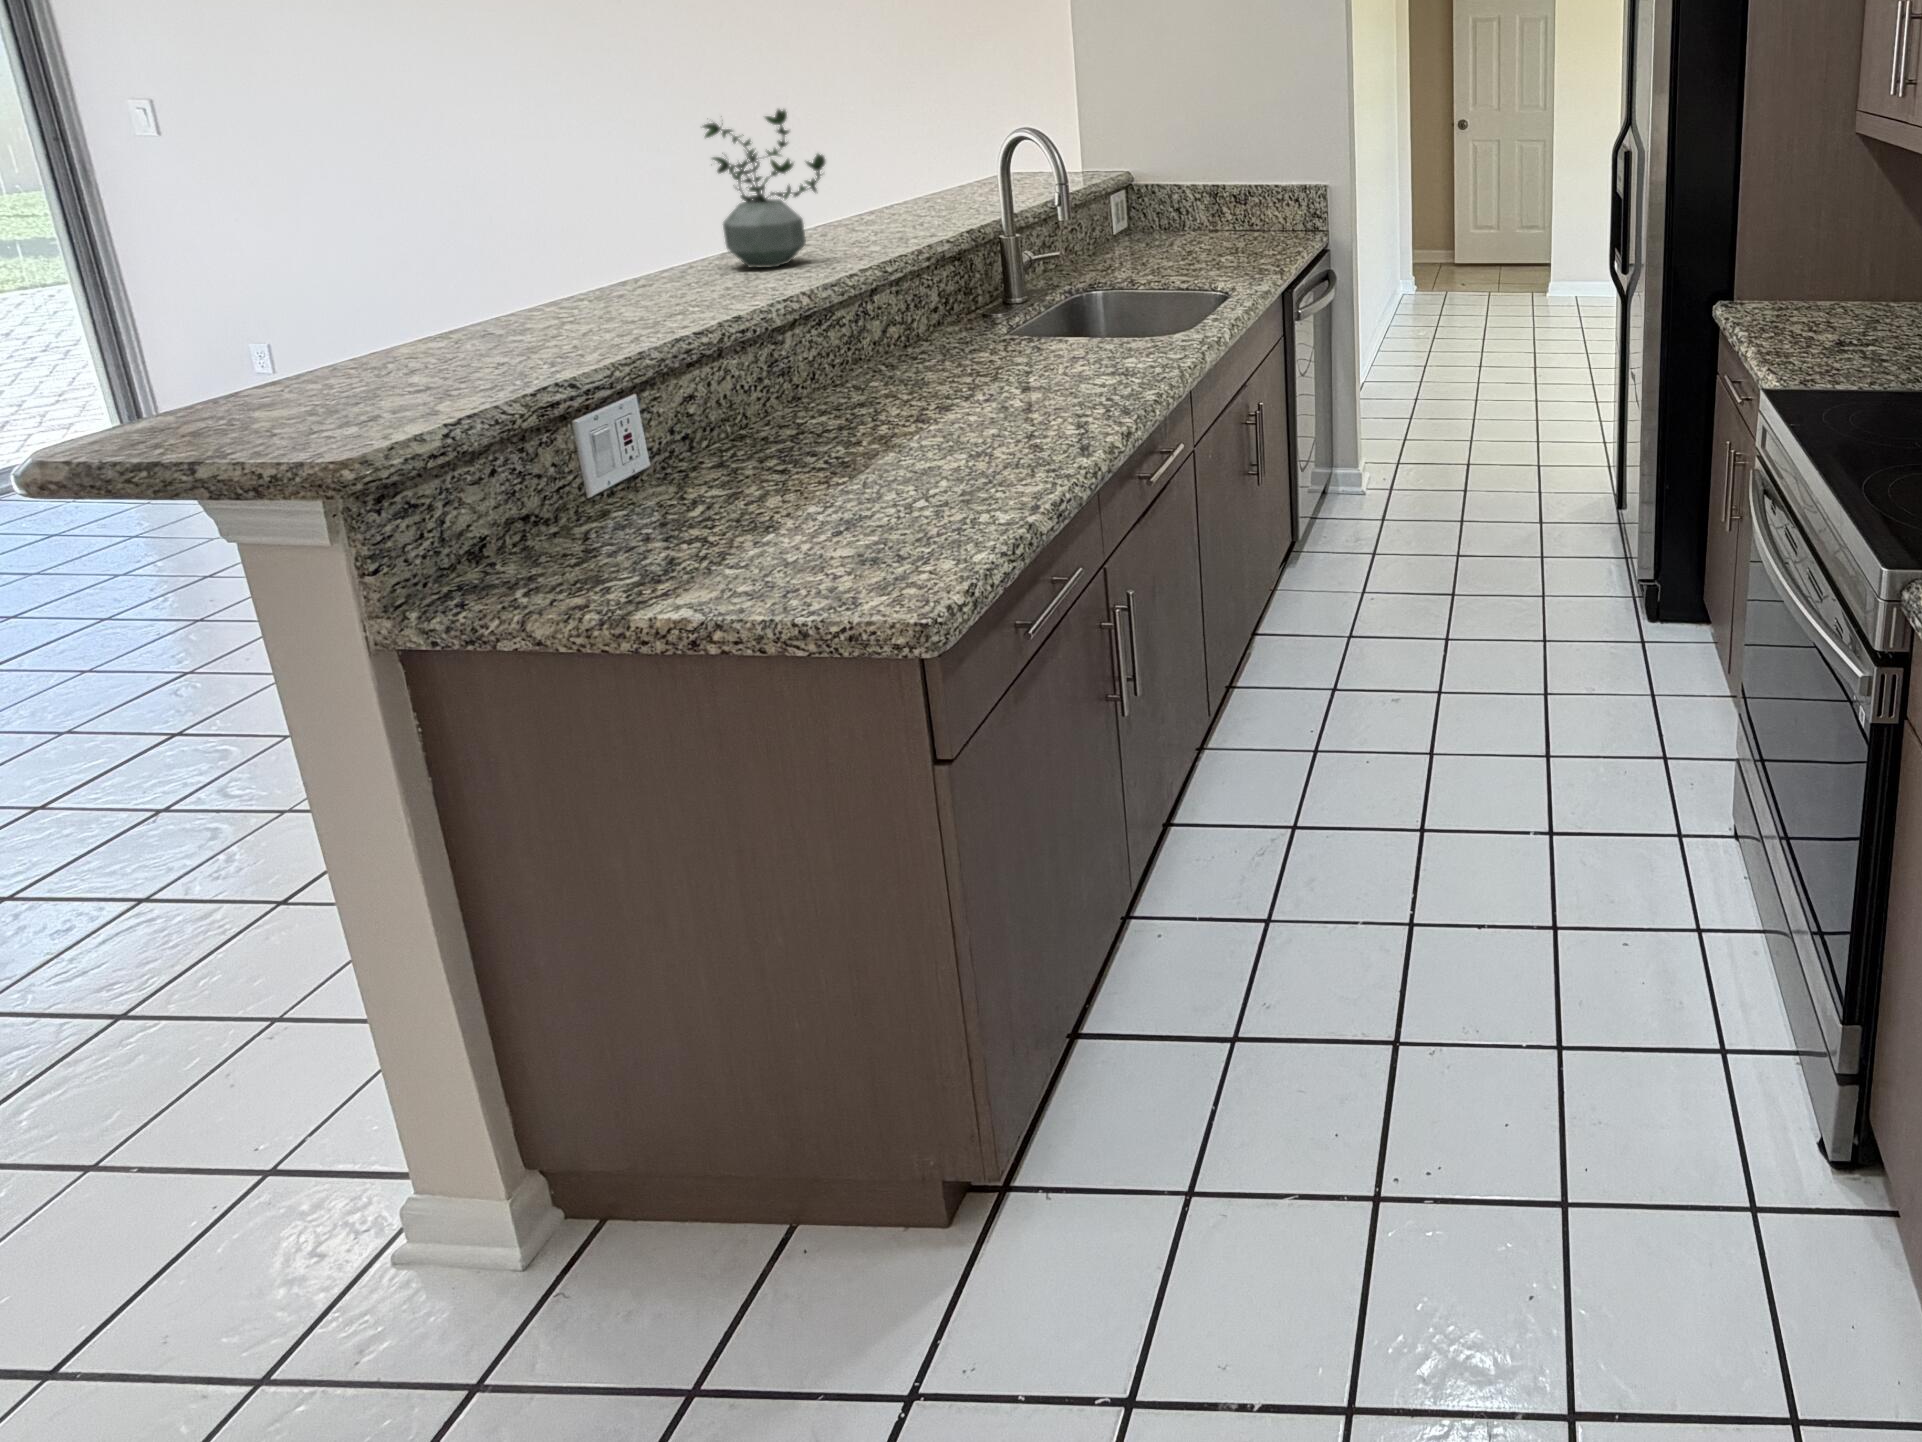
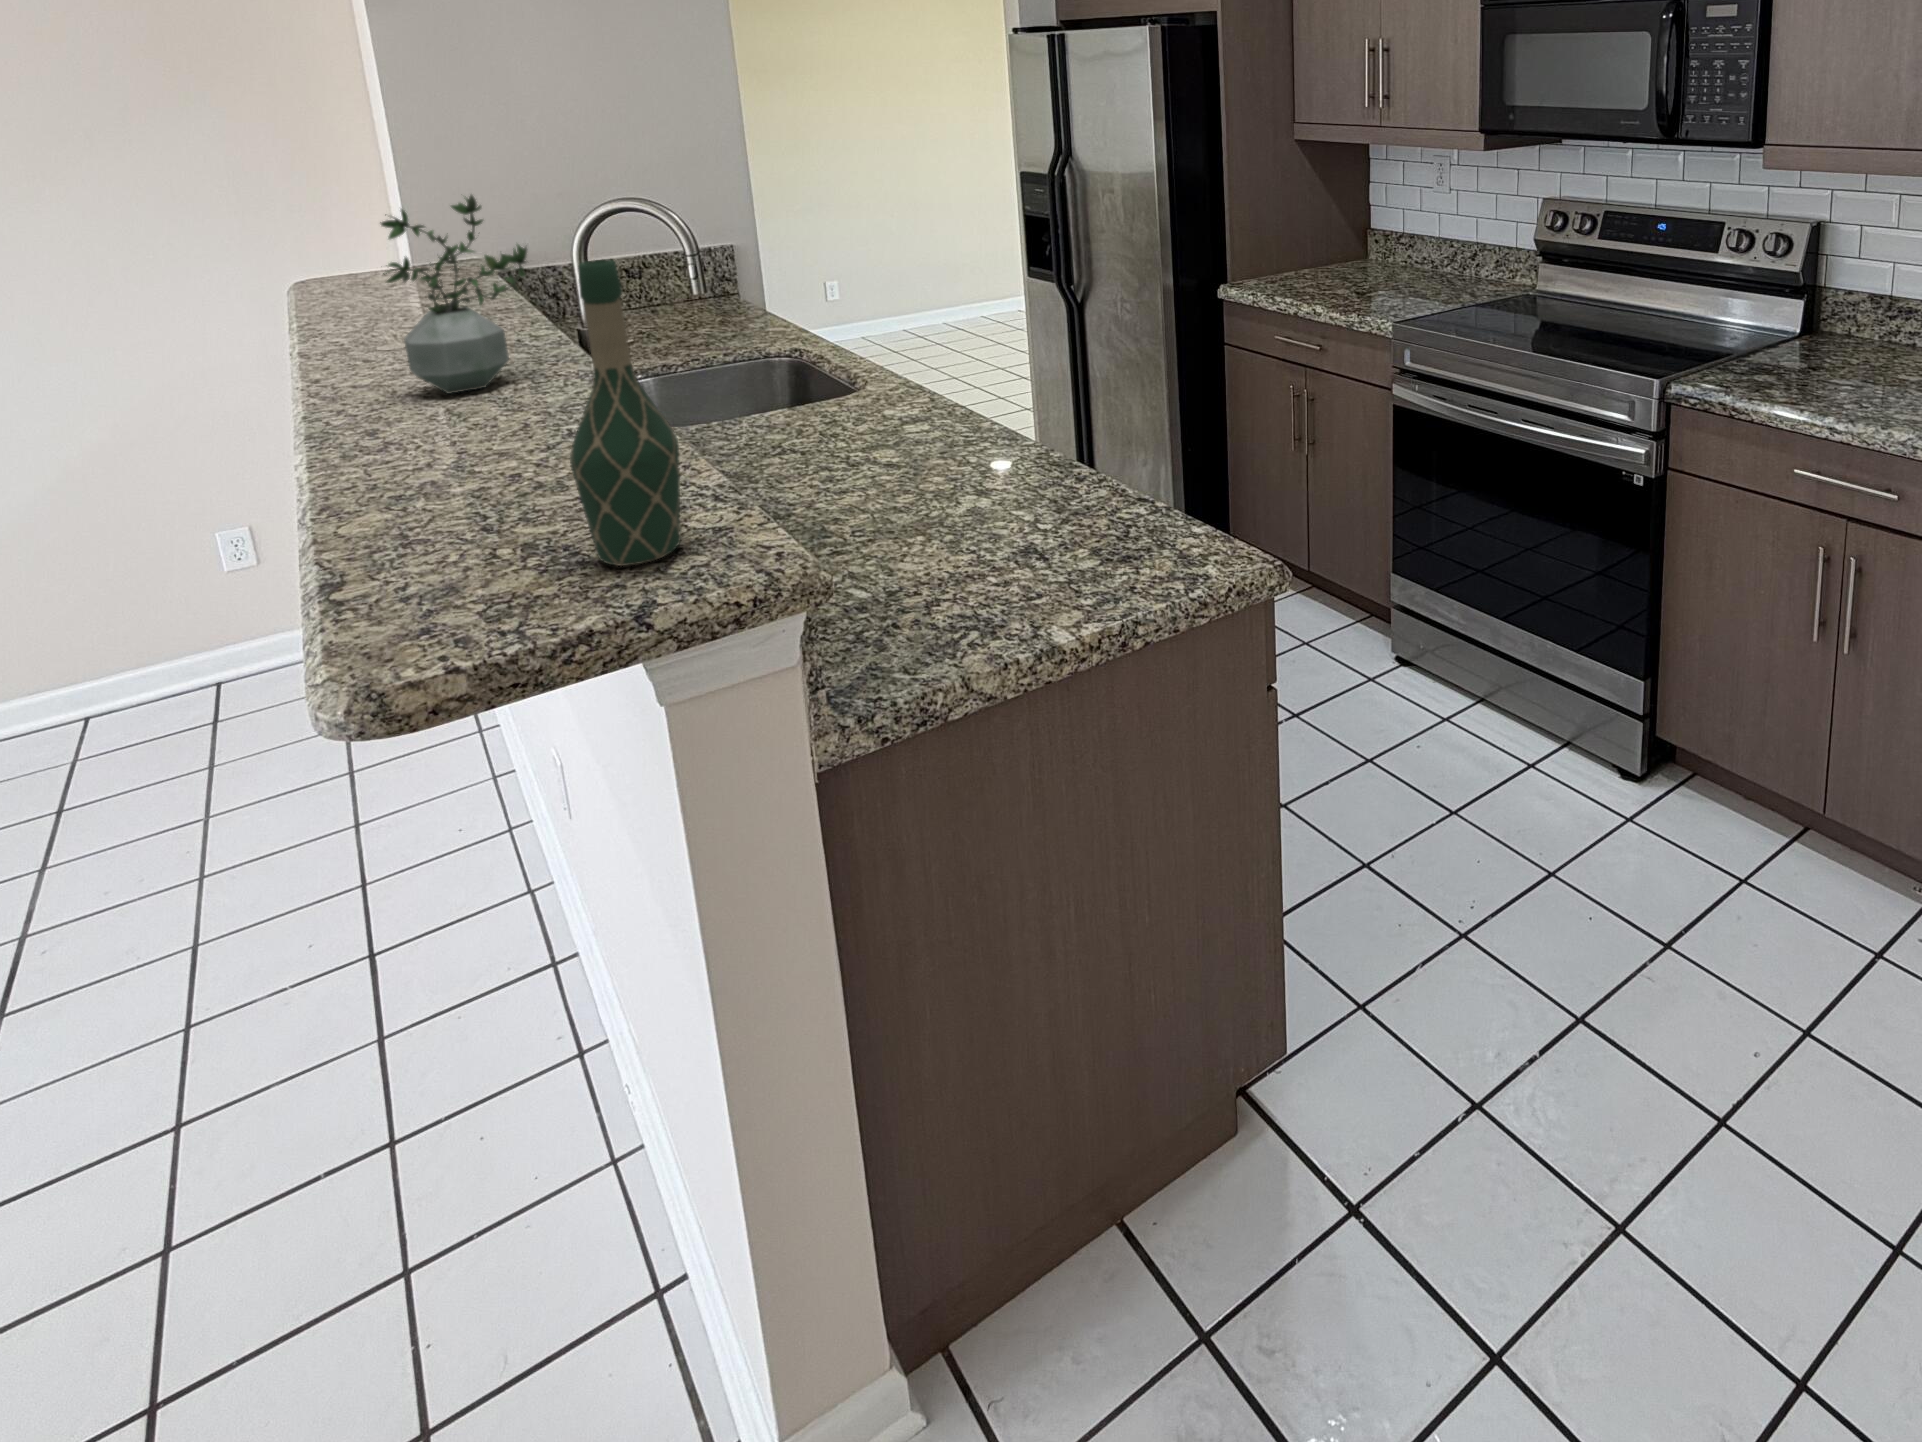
wine bottle: none [258,158,379,421] -> present [570,260,680,566]

